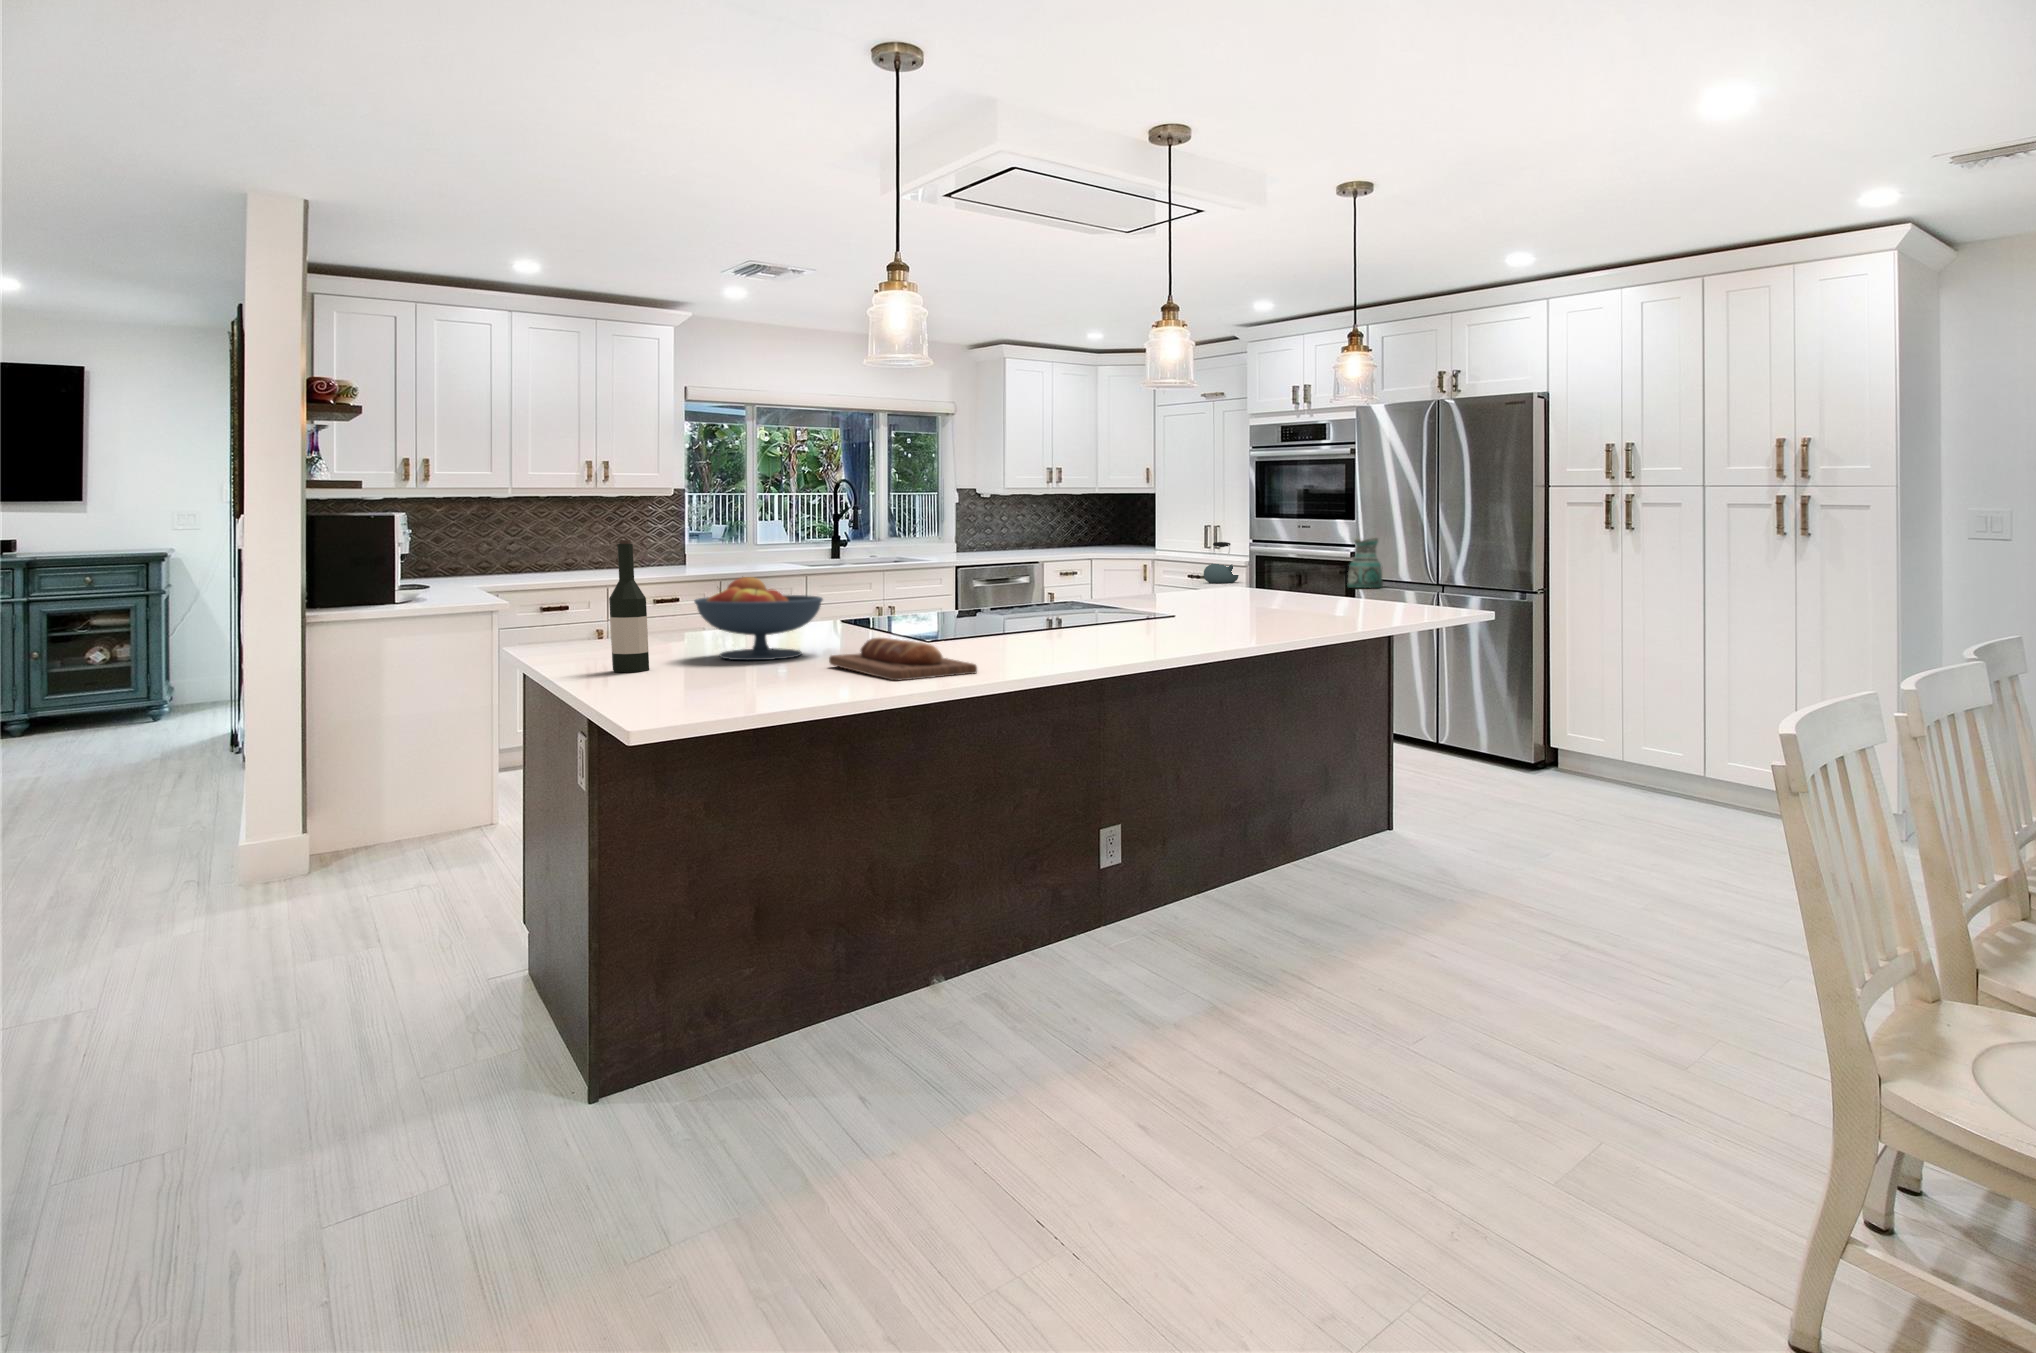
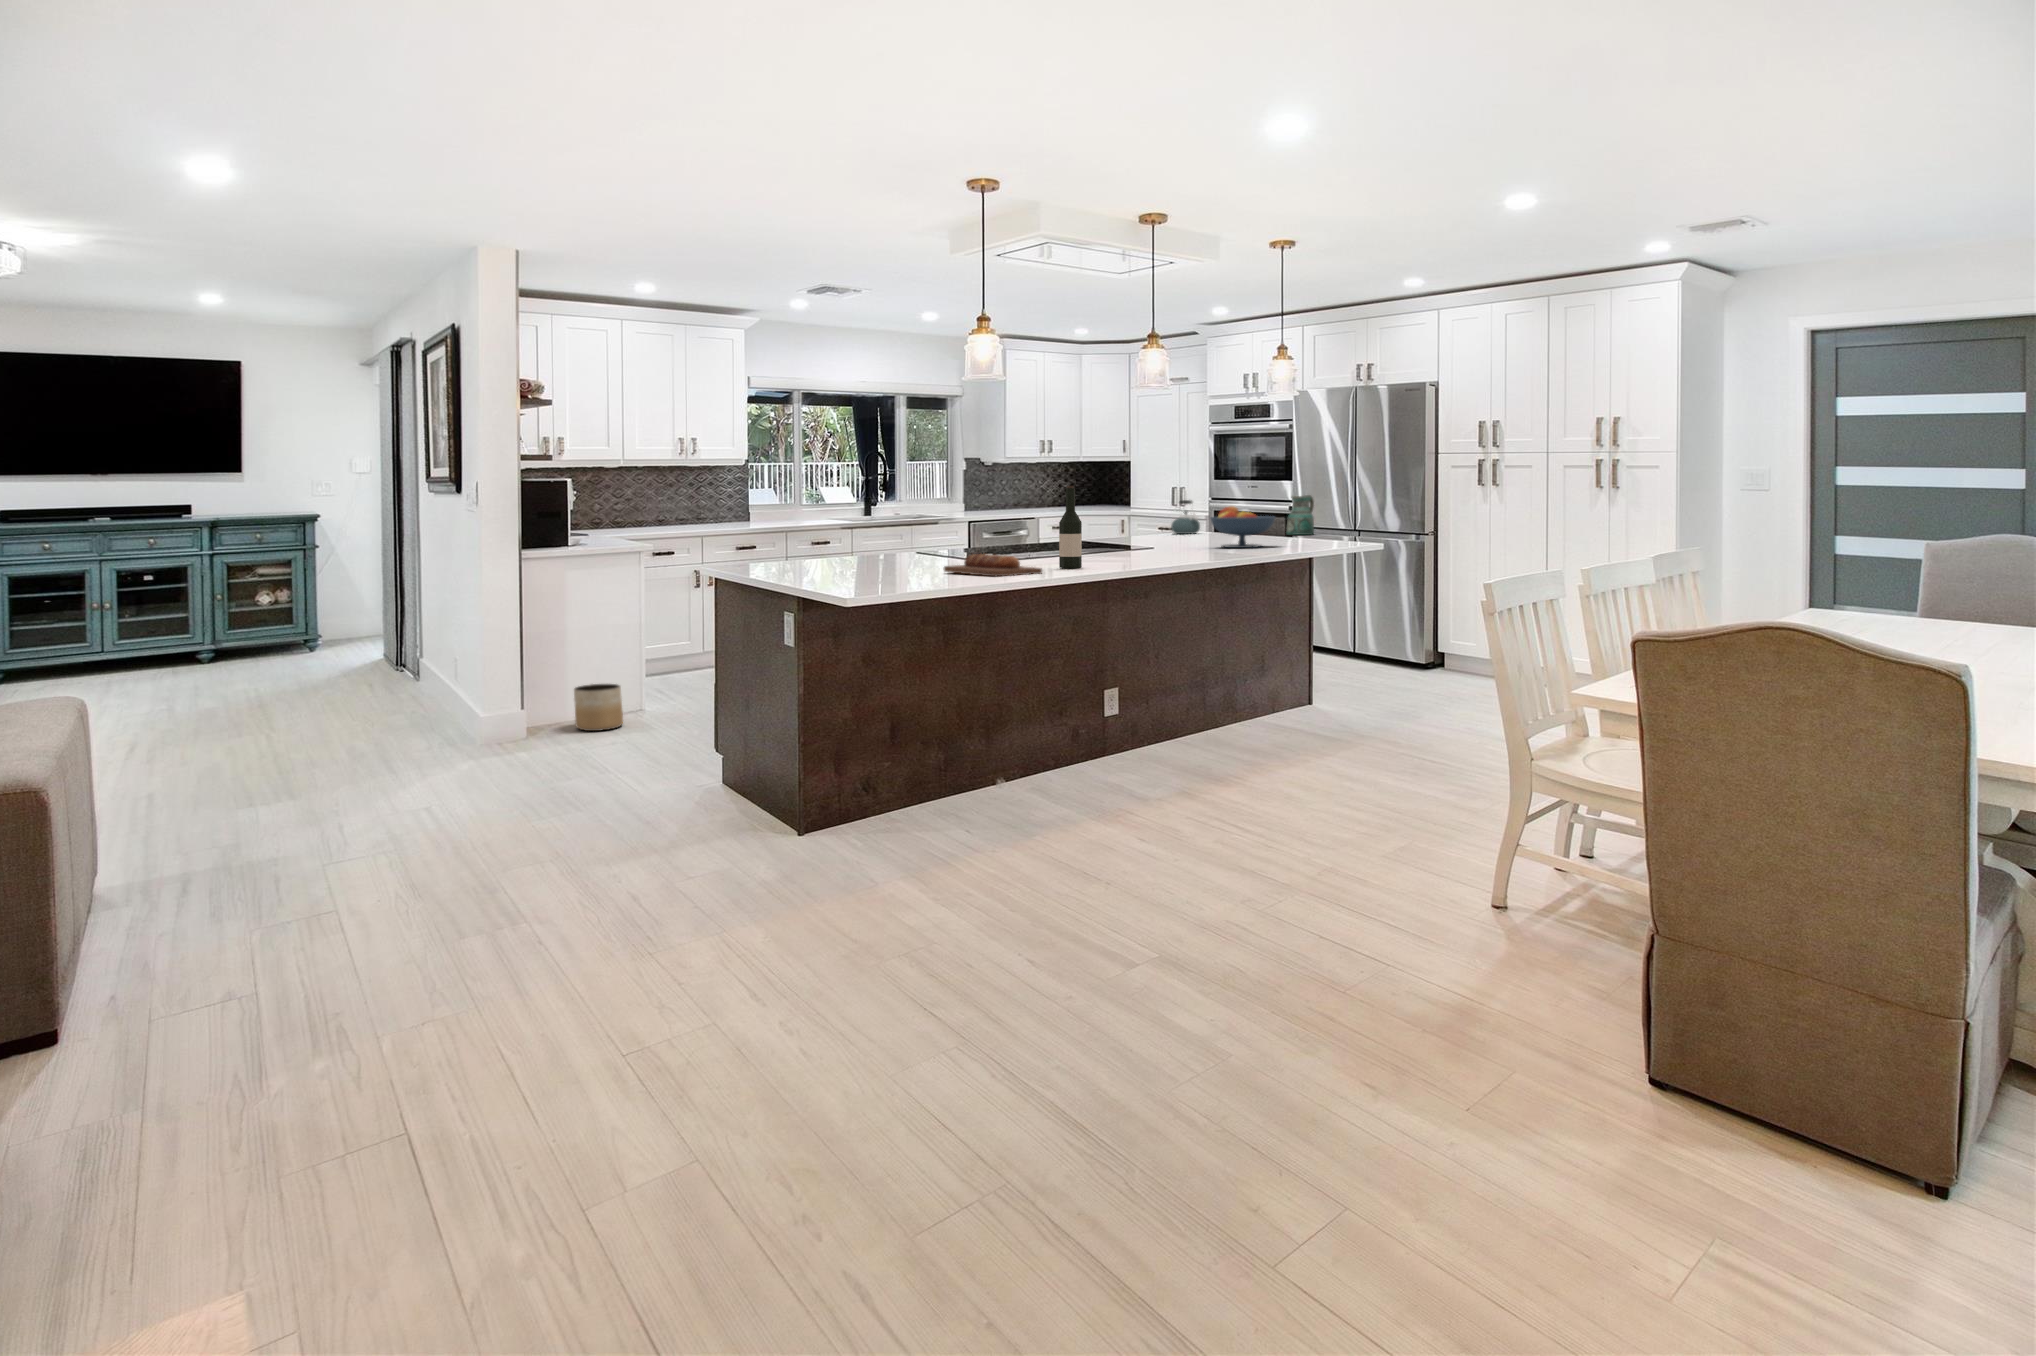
wine bottle: present [609,540,649,672] -> present [1059,486,1082,568]
fruit bowl: present [694,577,823,660] -> present [1211,506,1275,548]
planter: none [385,787,457,854] -> present [574,684,623,731]

